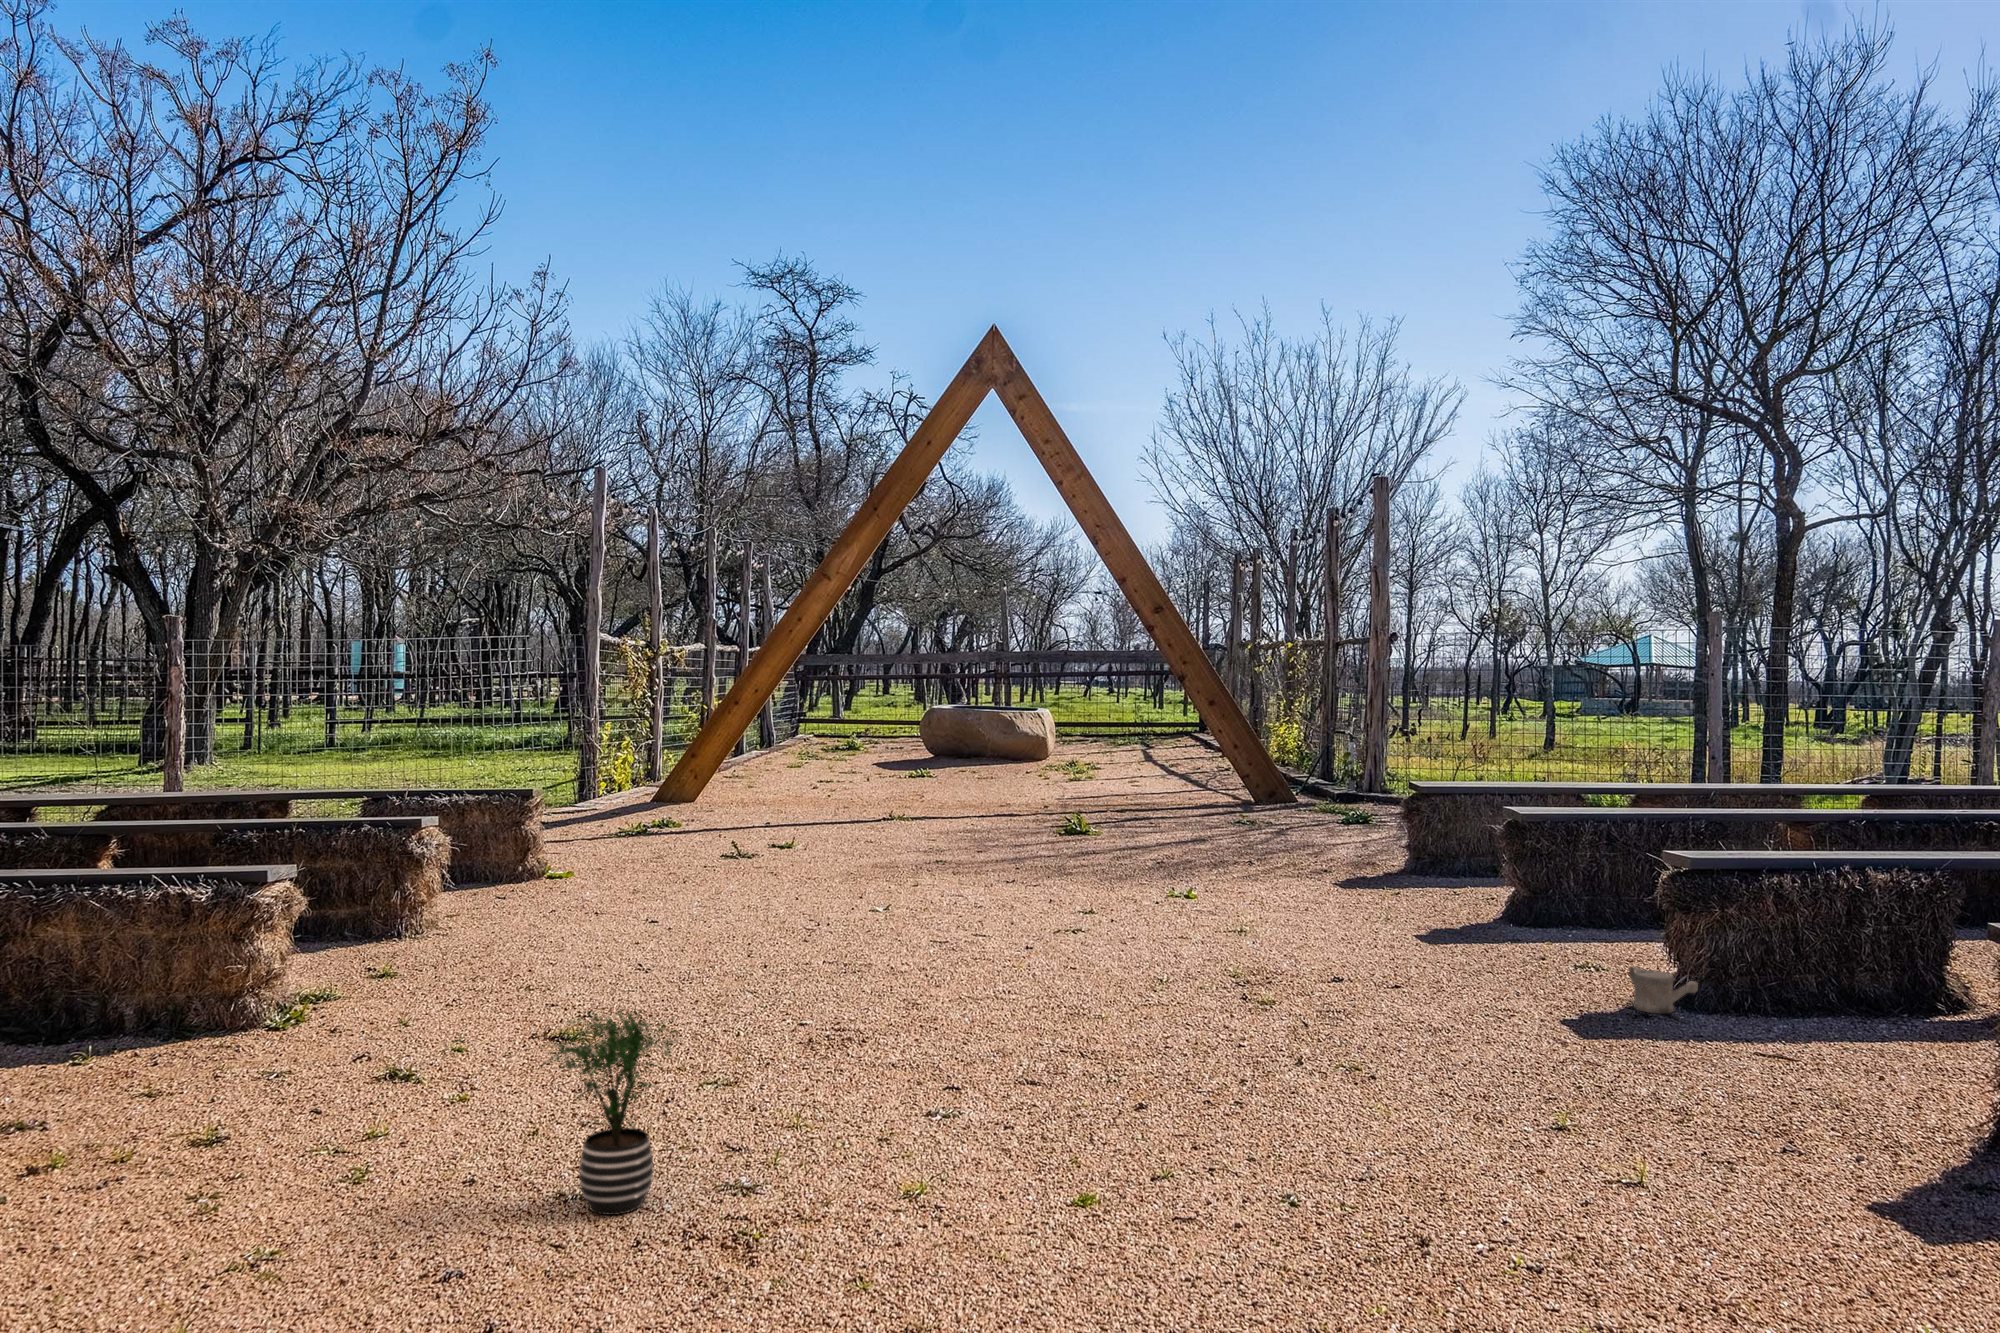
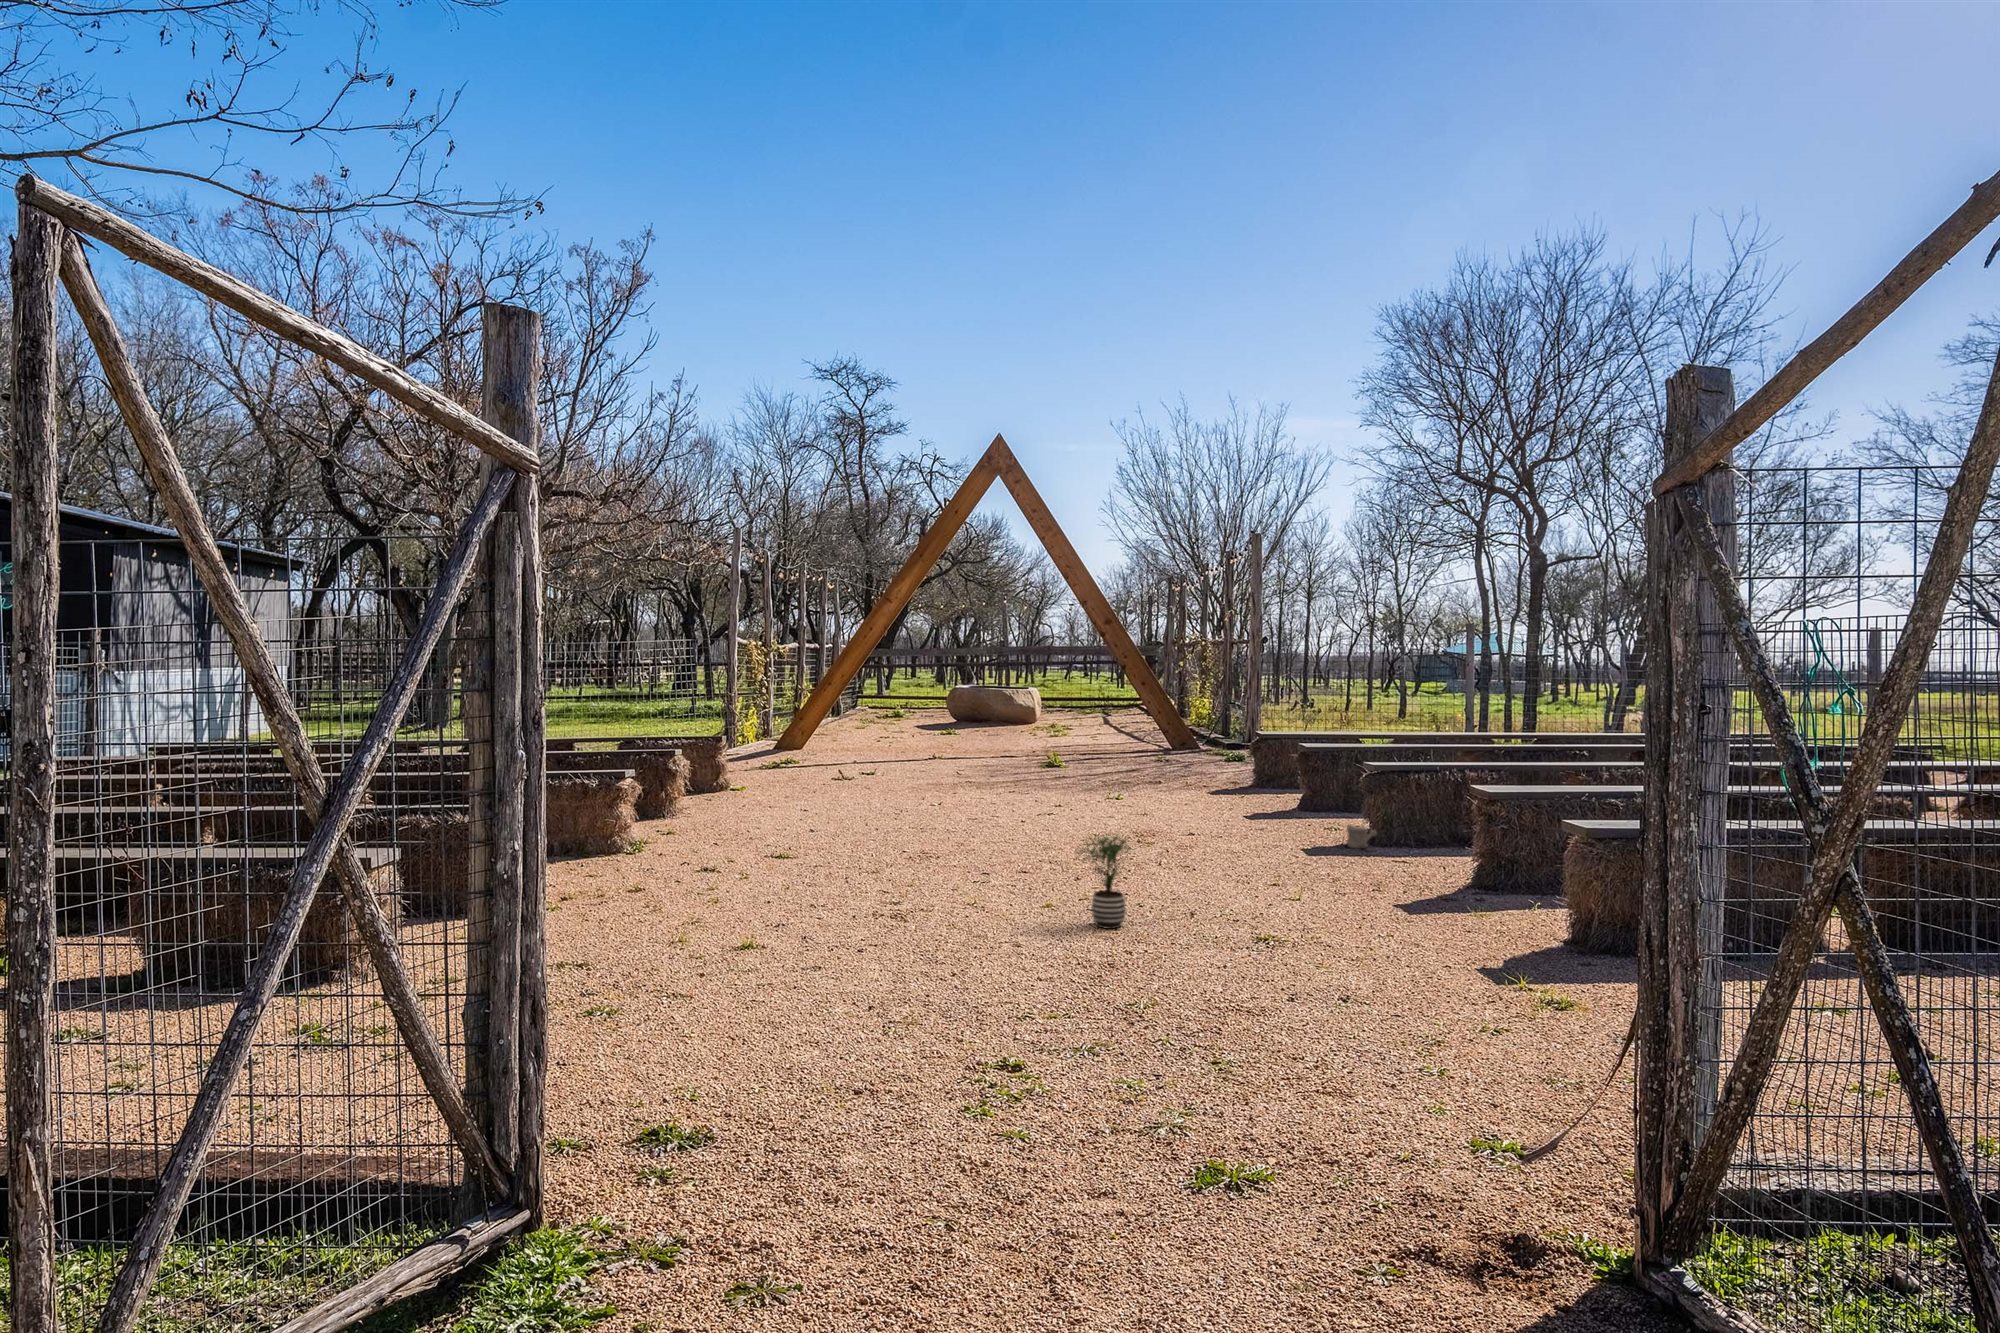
potted plant: present [540,1009,676,1215] -> present [1077,834,1133,929]

